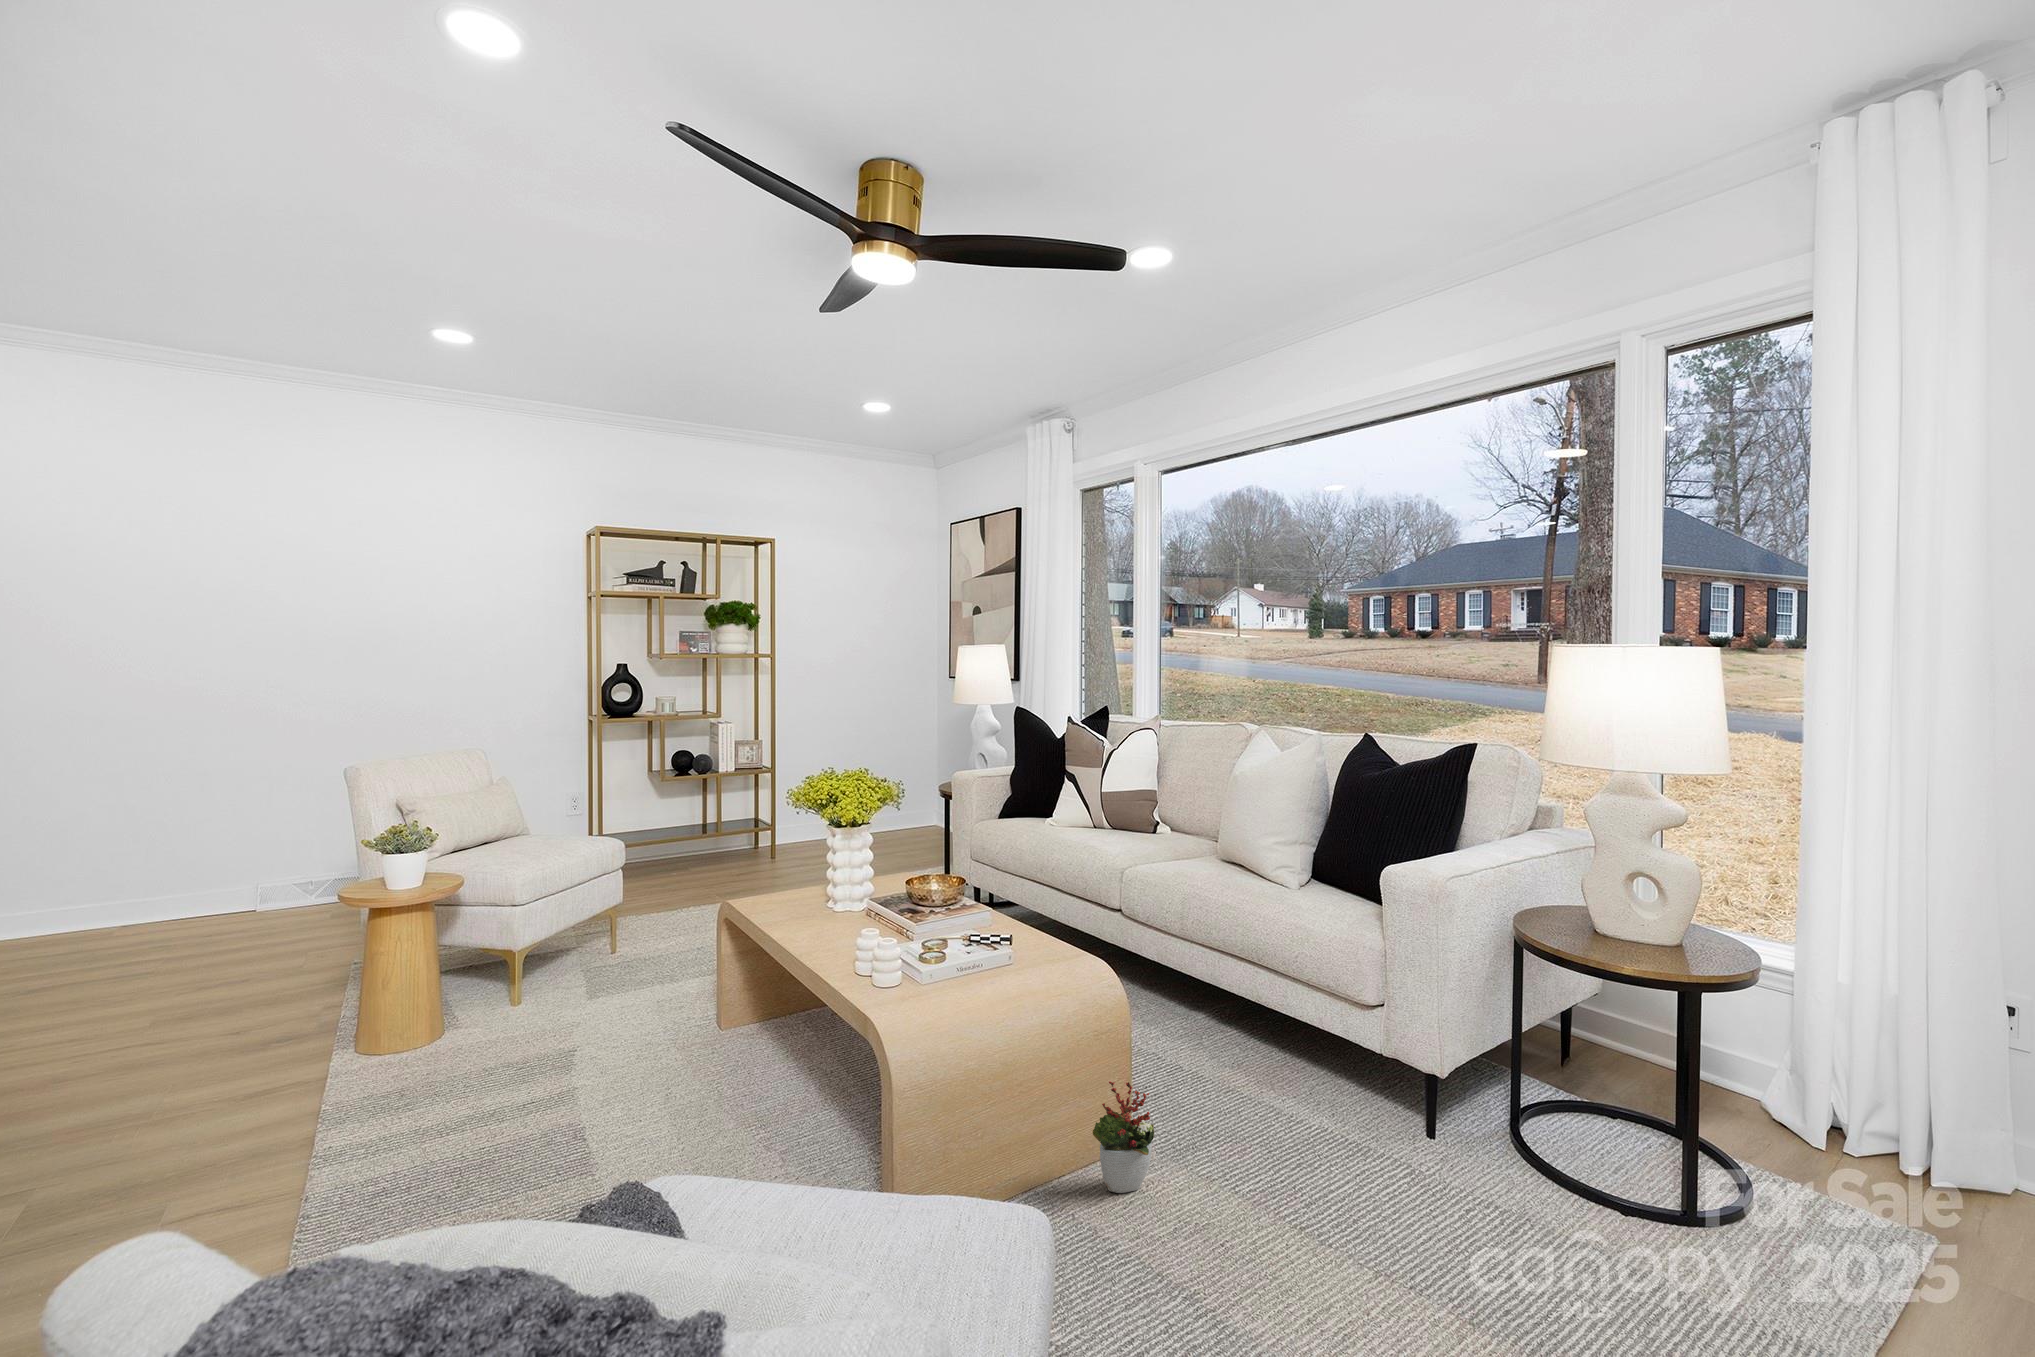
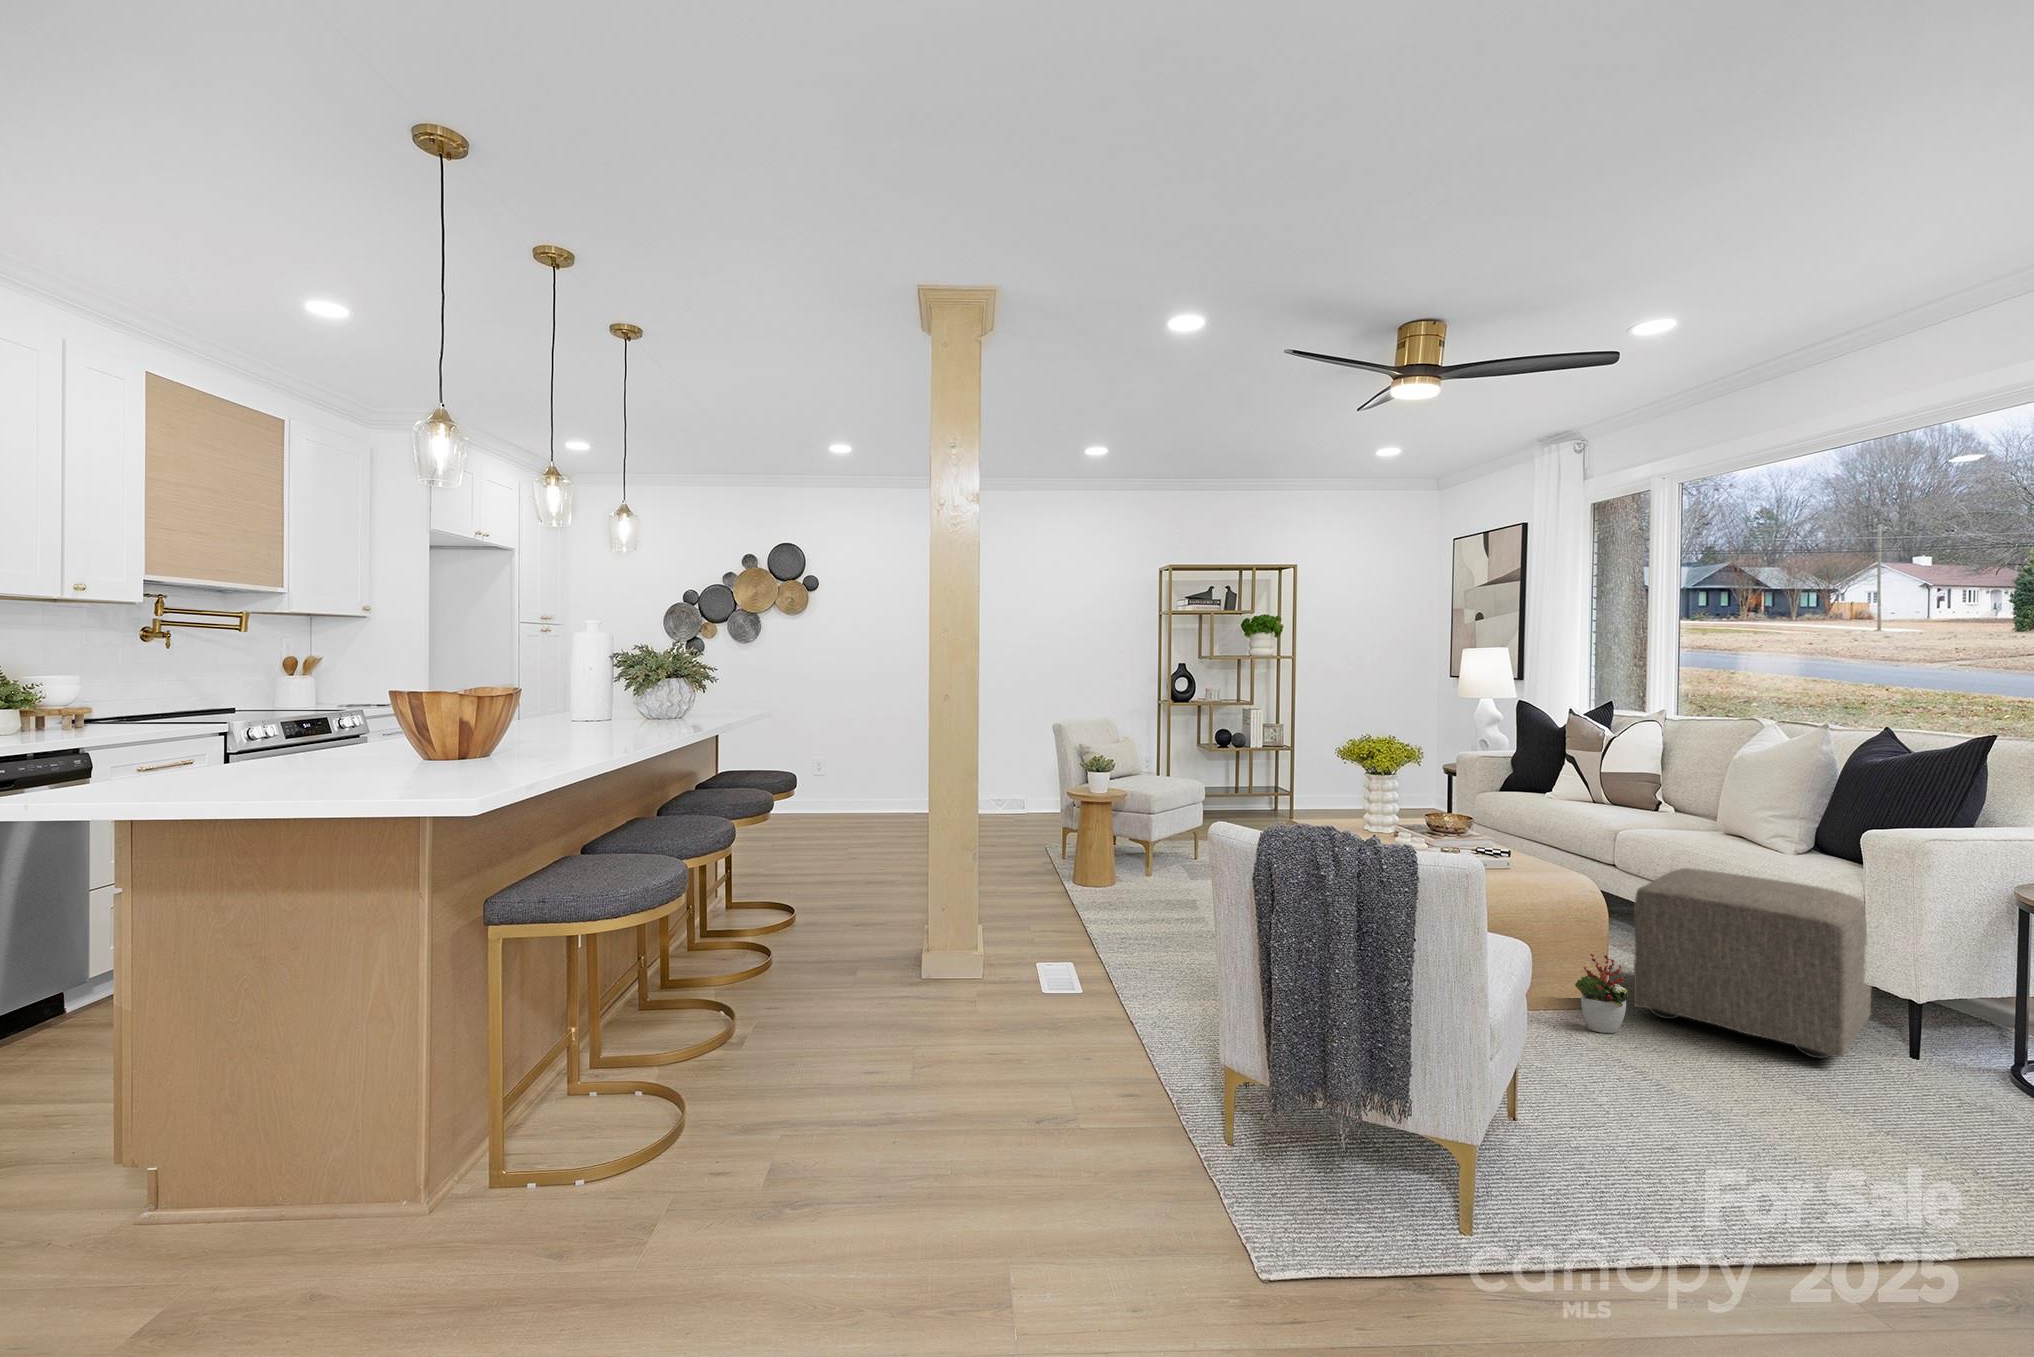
ottoman: none [1156,921,1377,1170] -> present [1634,868,1871,1058]

